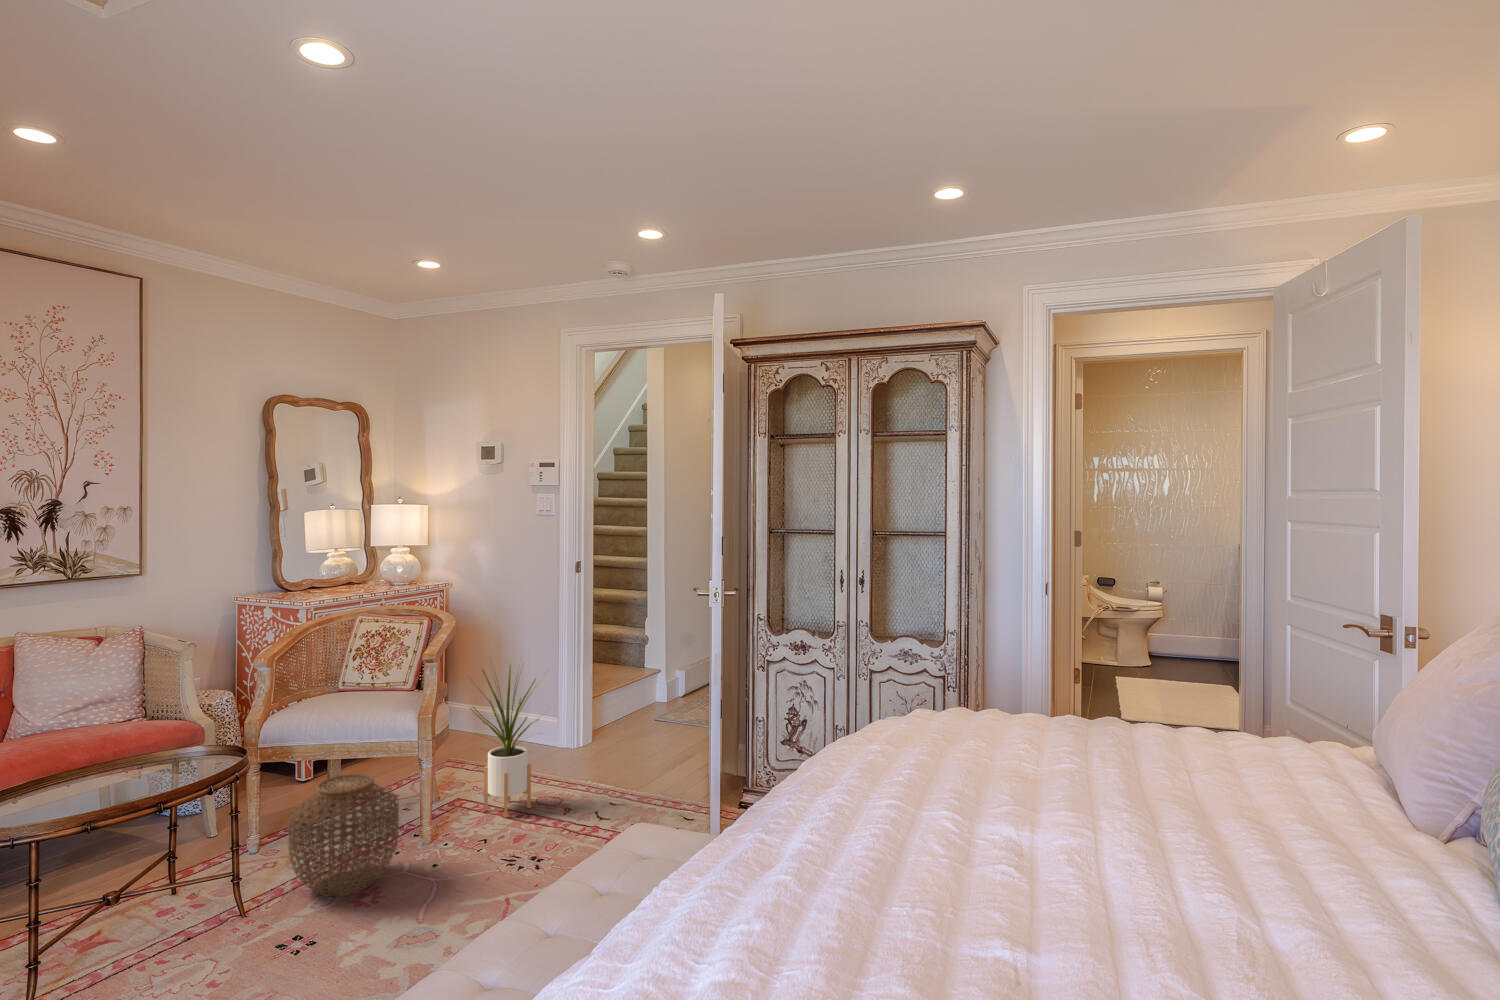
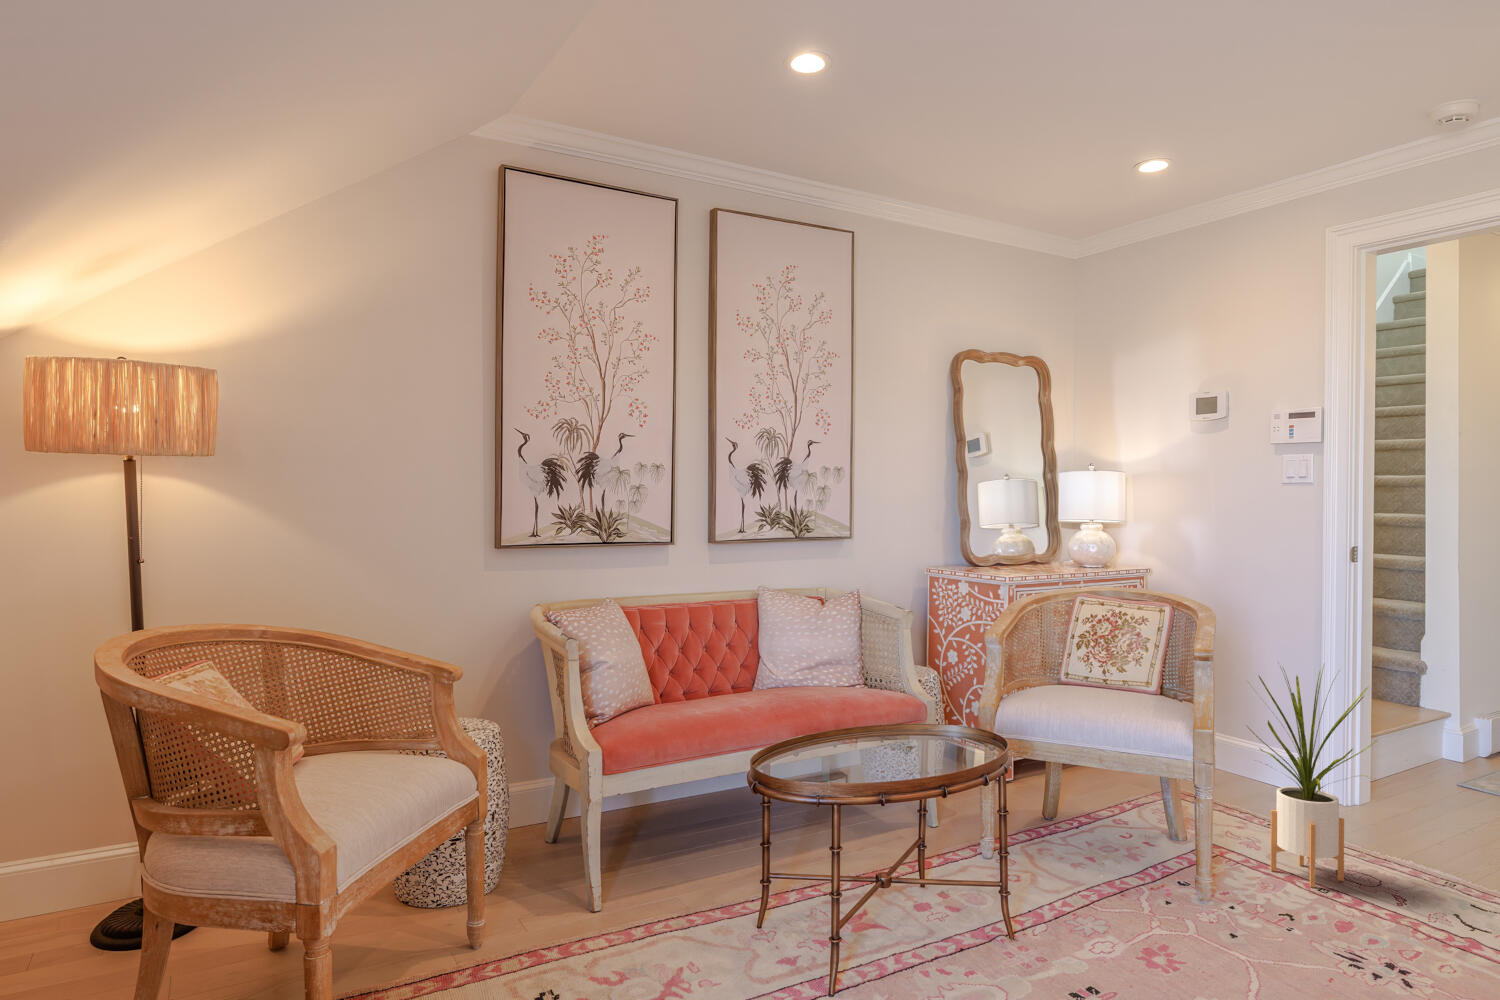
woven basket: present [289,774,399,896] -> none [1070,786,1208,942]

